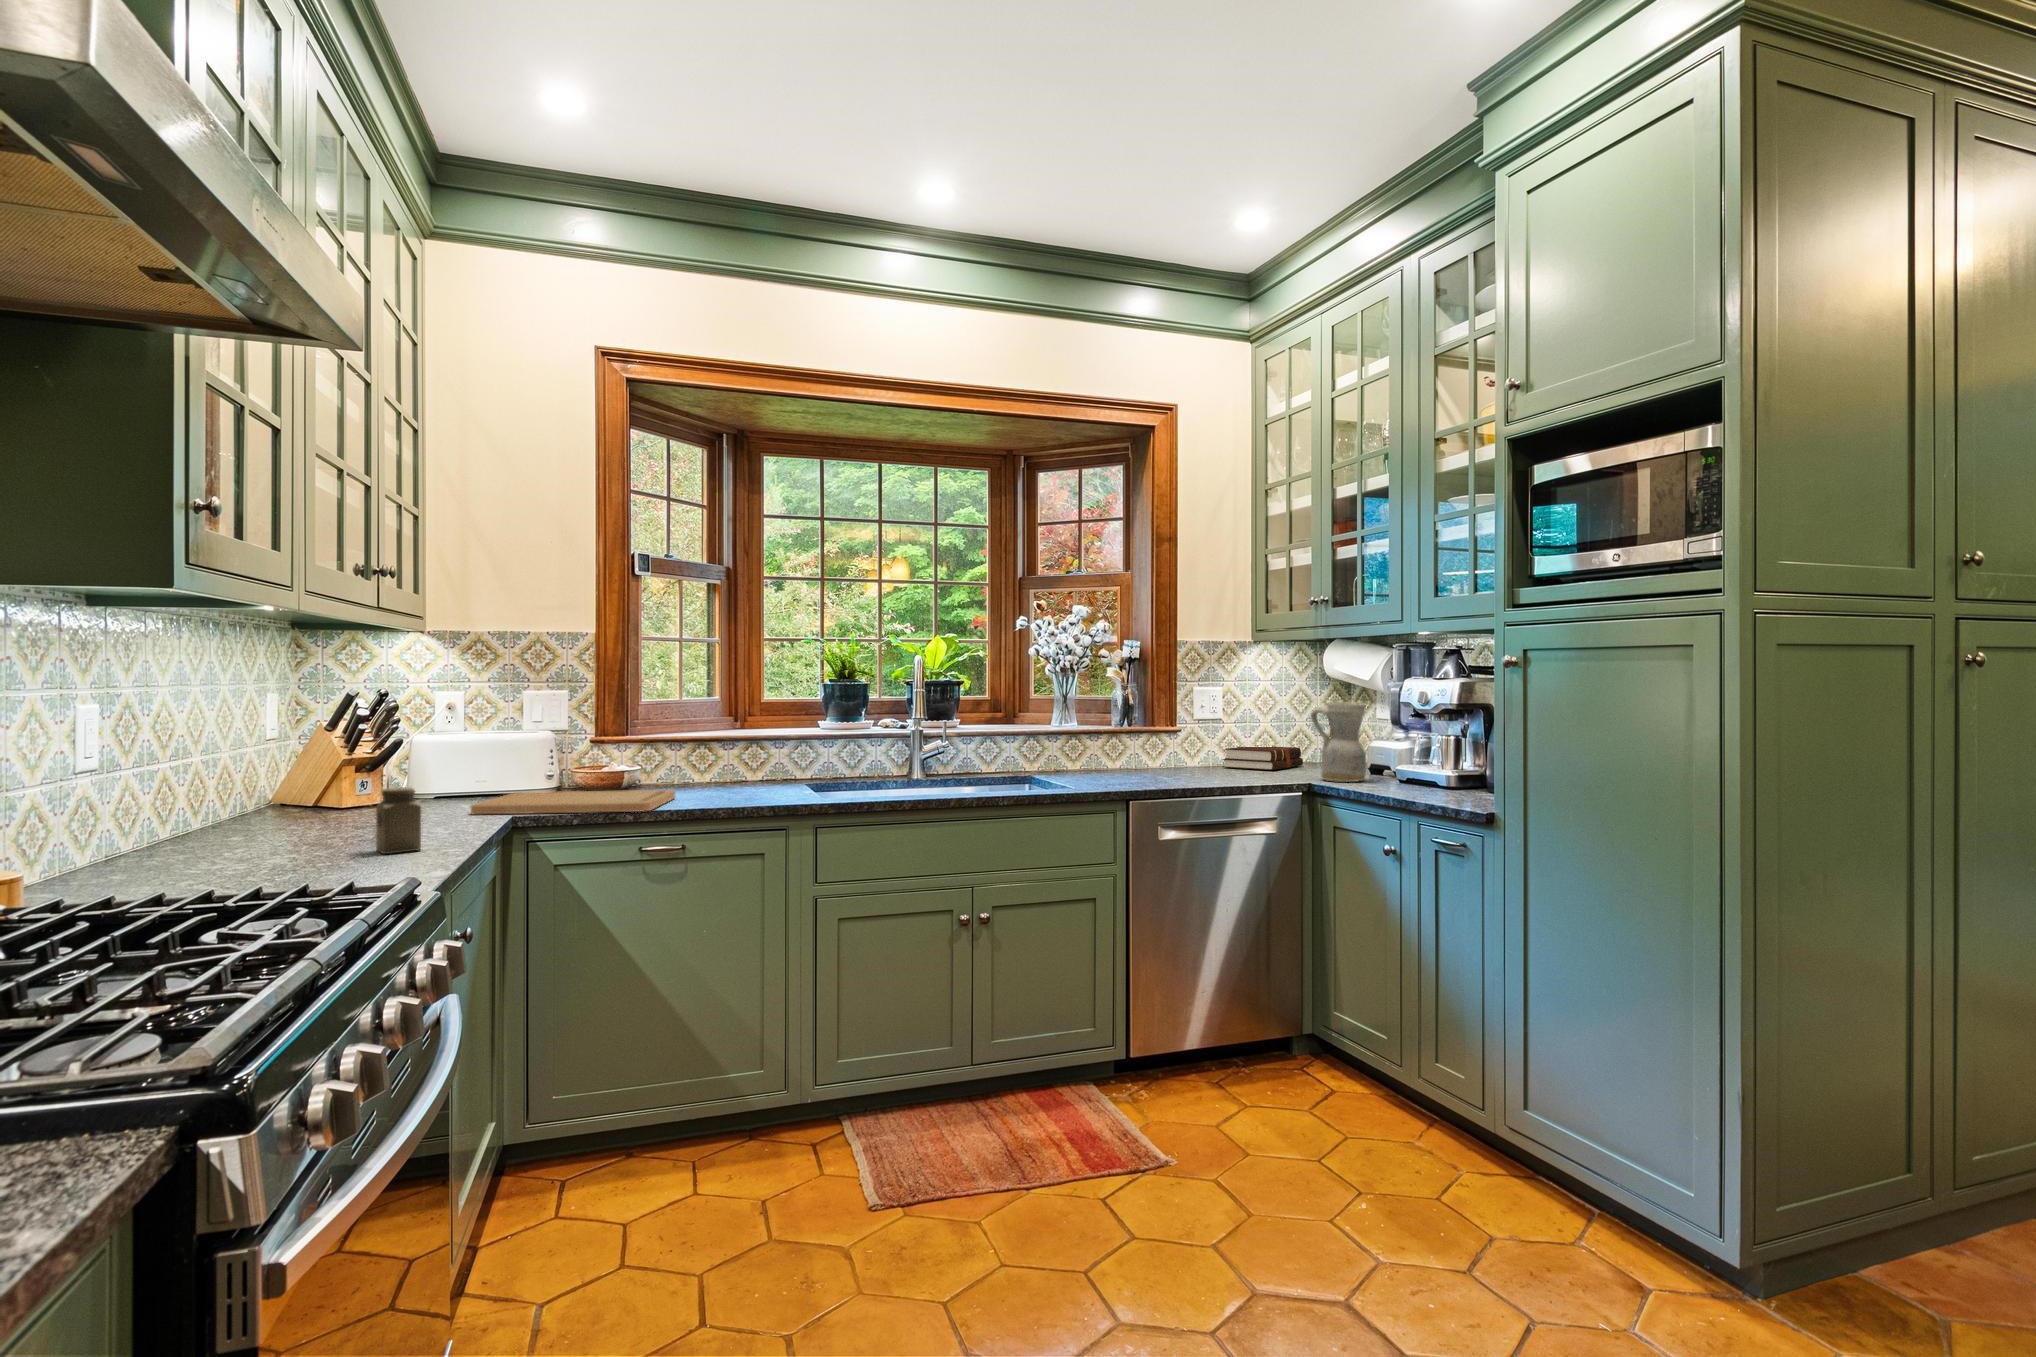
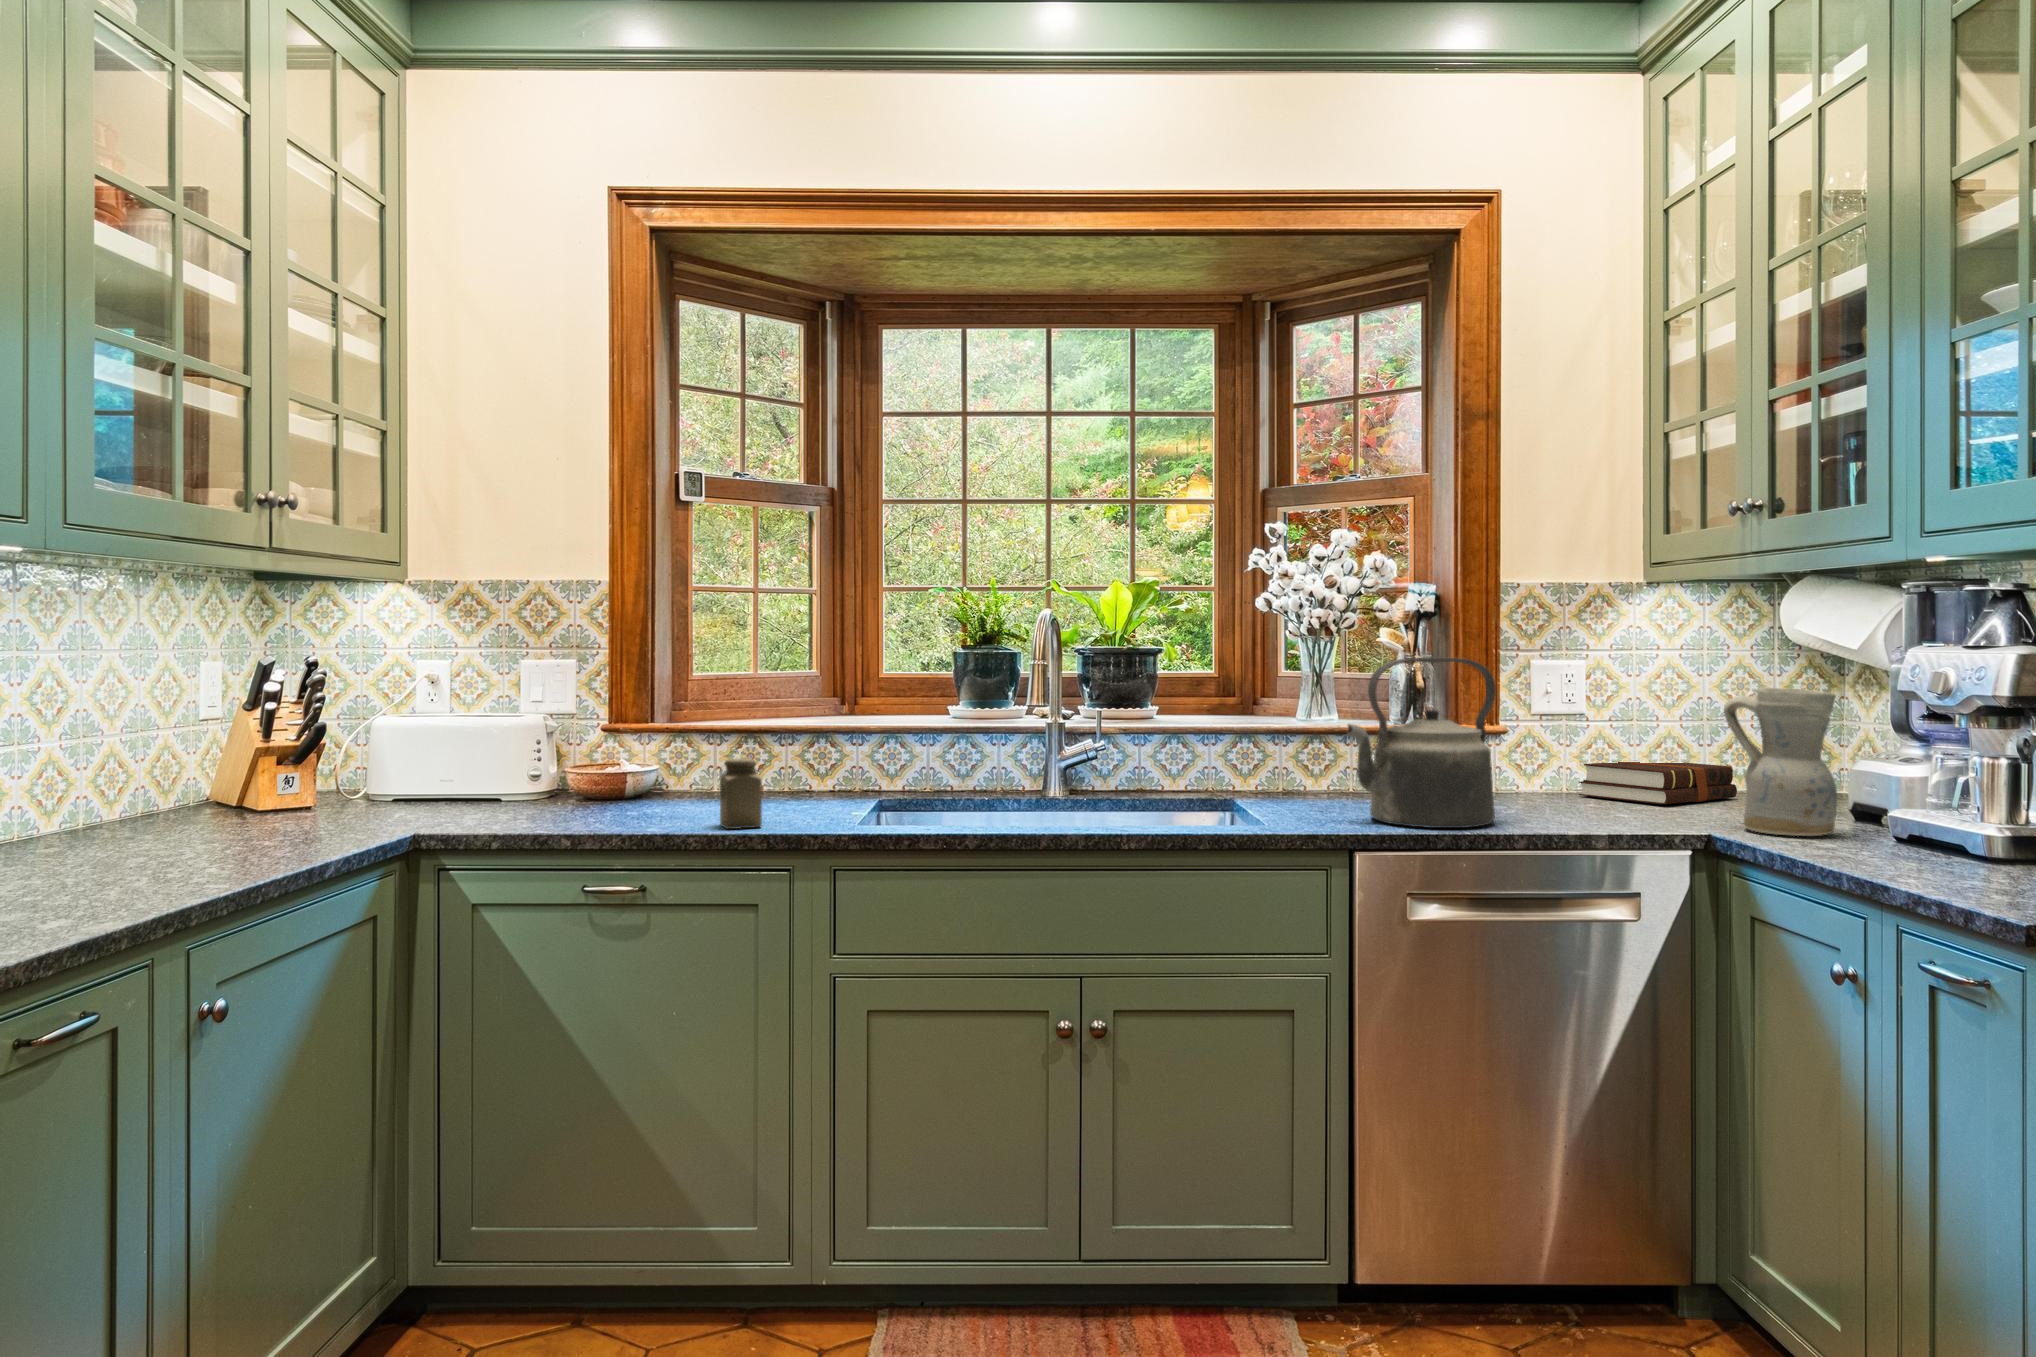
kettle: none [1119,686,1198,785] -> present [1347,658,1496,828]
salt shaker: present [376,787,421,854] -> present [720,758,762,829]
cutting board: present [471,790,675,814] -> none [373,796,662,834]

